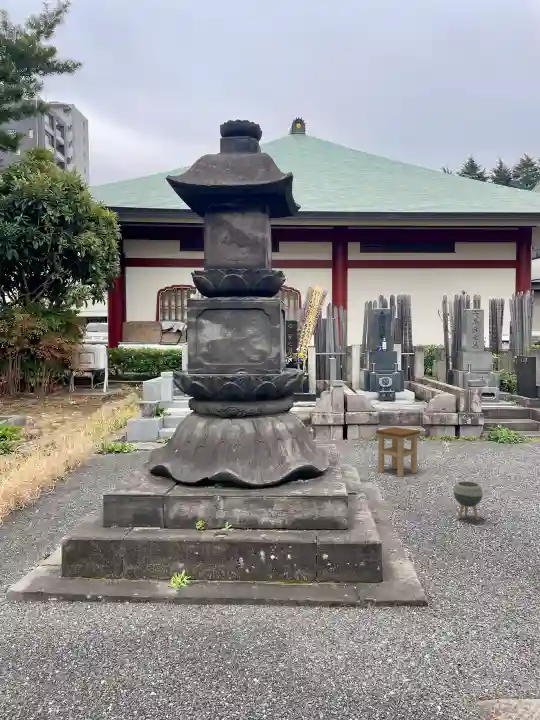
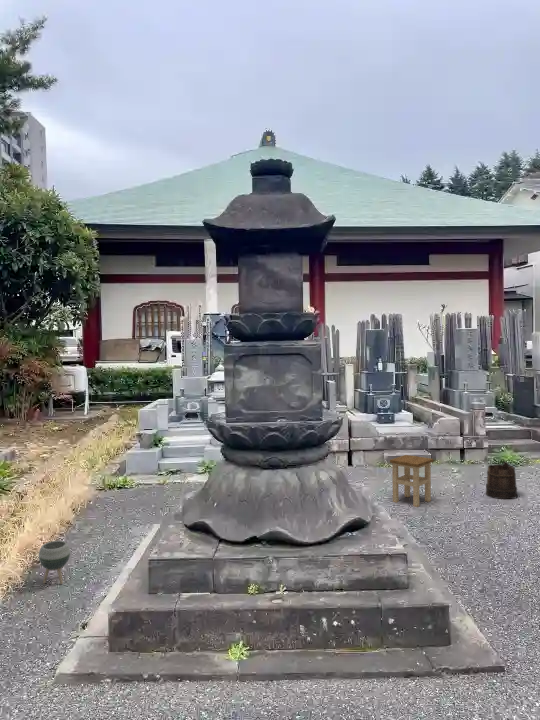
bucket: none [475,437,507,474] -> present [486,462,517,499]
planter: present [454,481,483,520] -> present [39,541,70,584]

